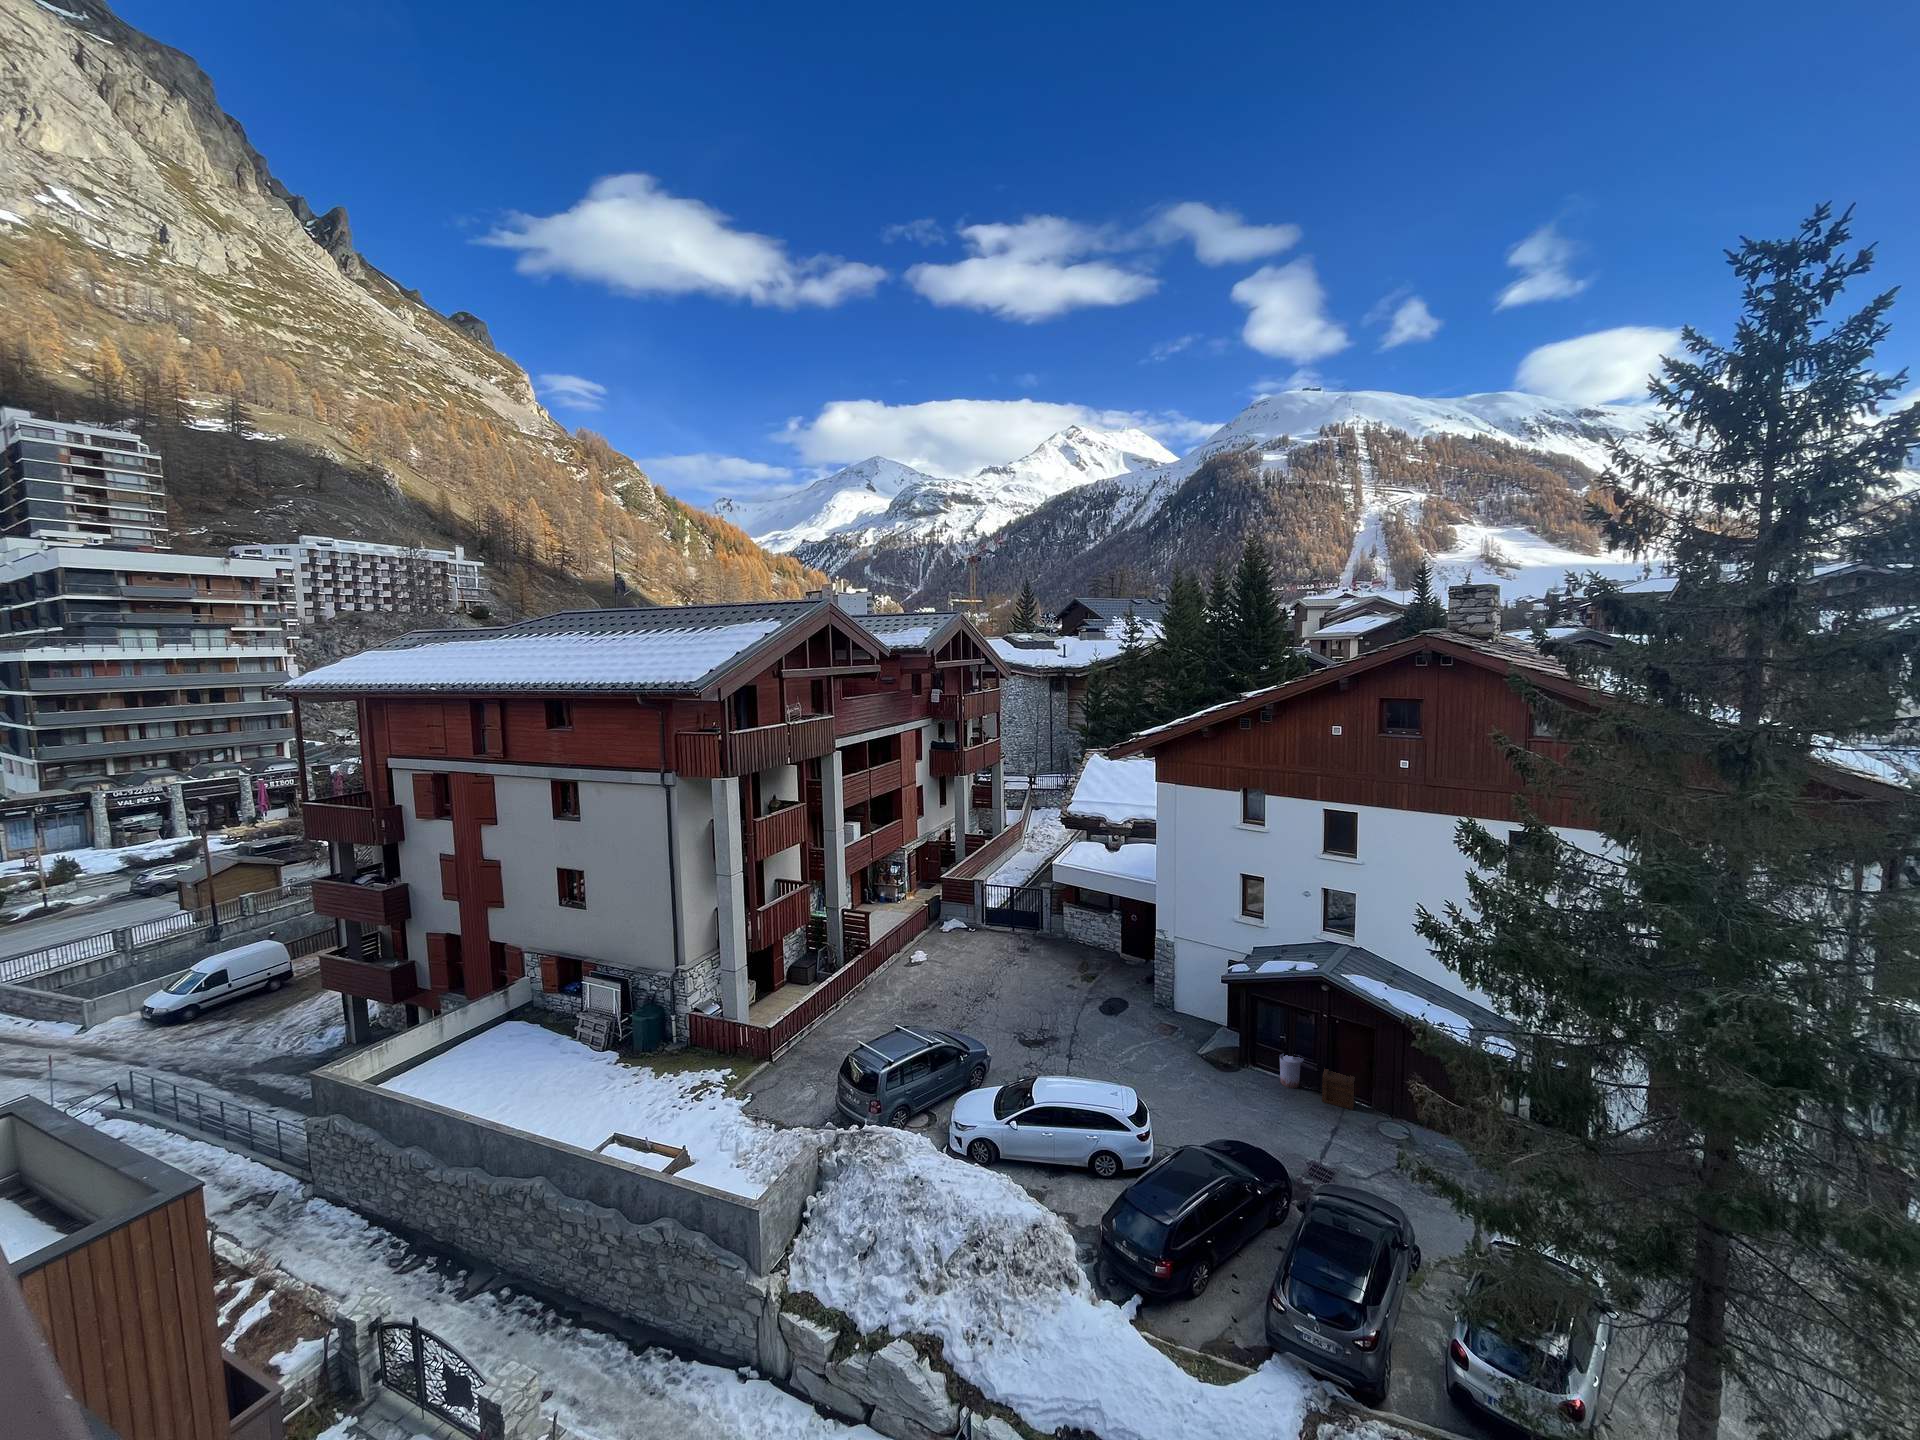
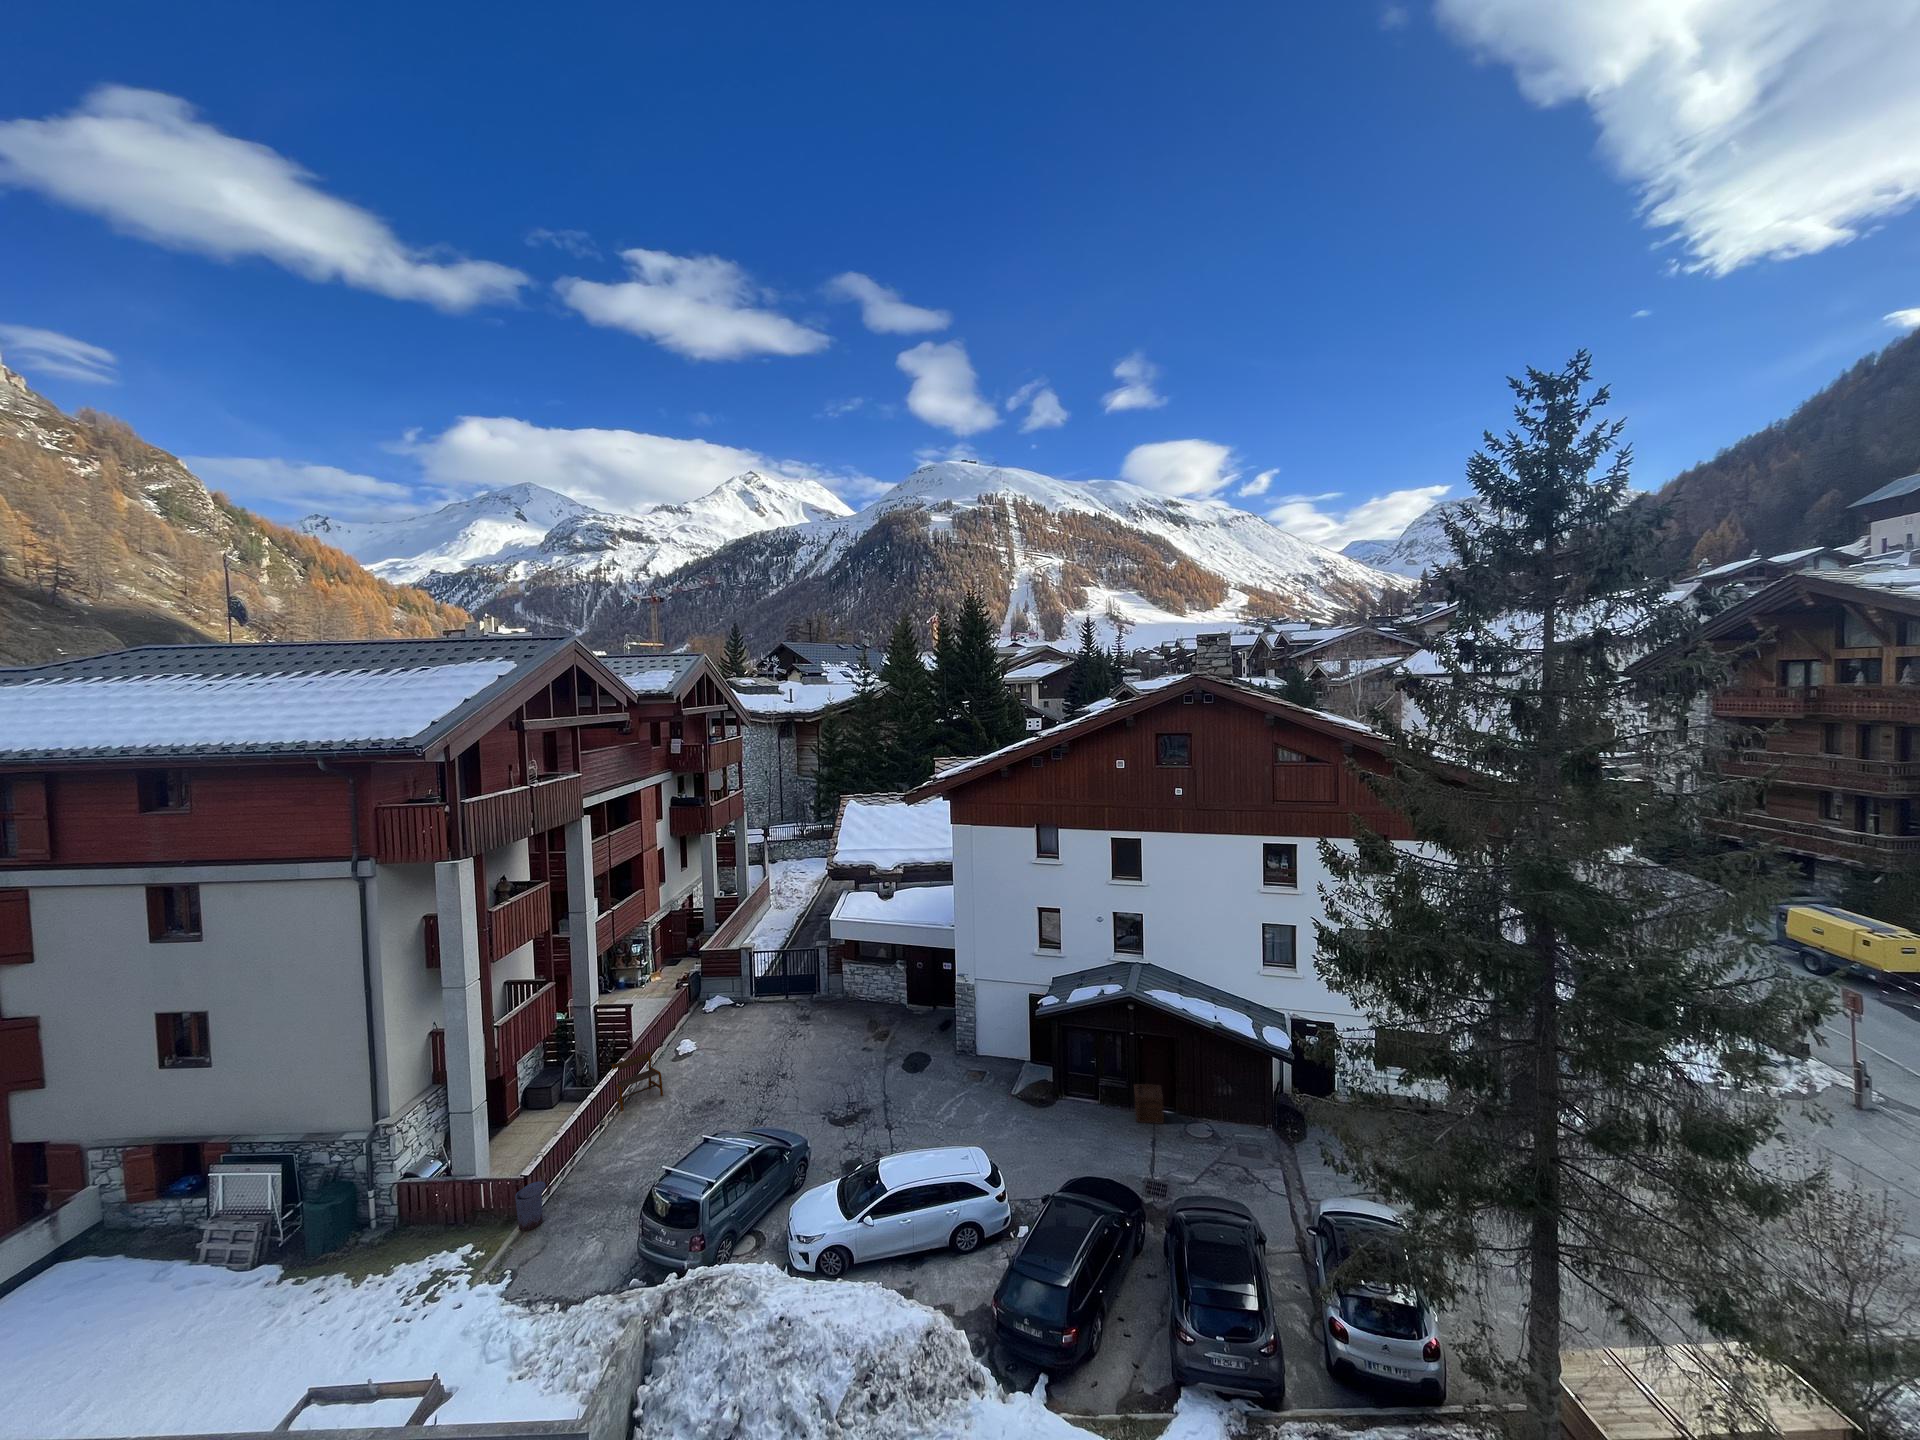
bench: none [852,952,892,996] -> present [612,1052,663,1111]
trash can: present [1280,1053,1304,1088] -> present [515,1181,546,1231]

